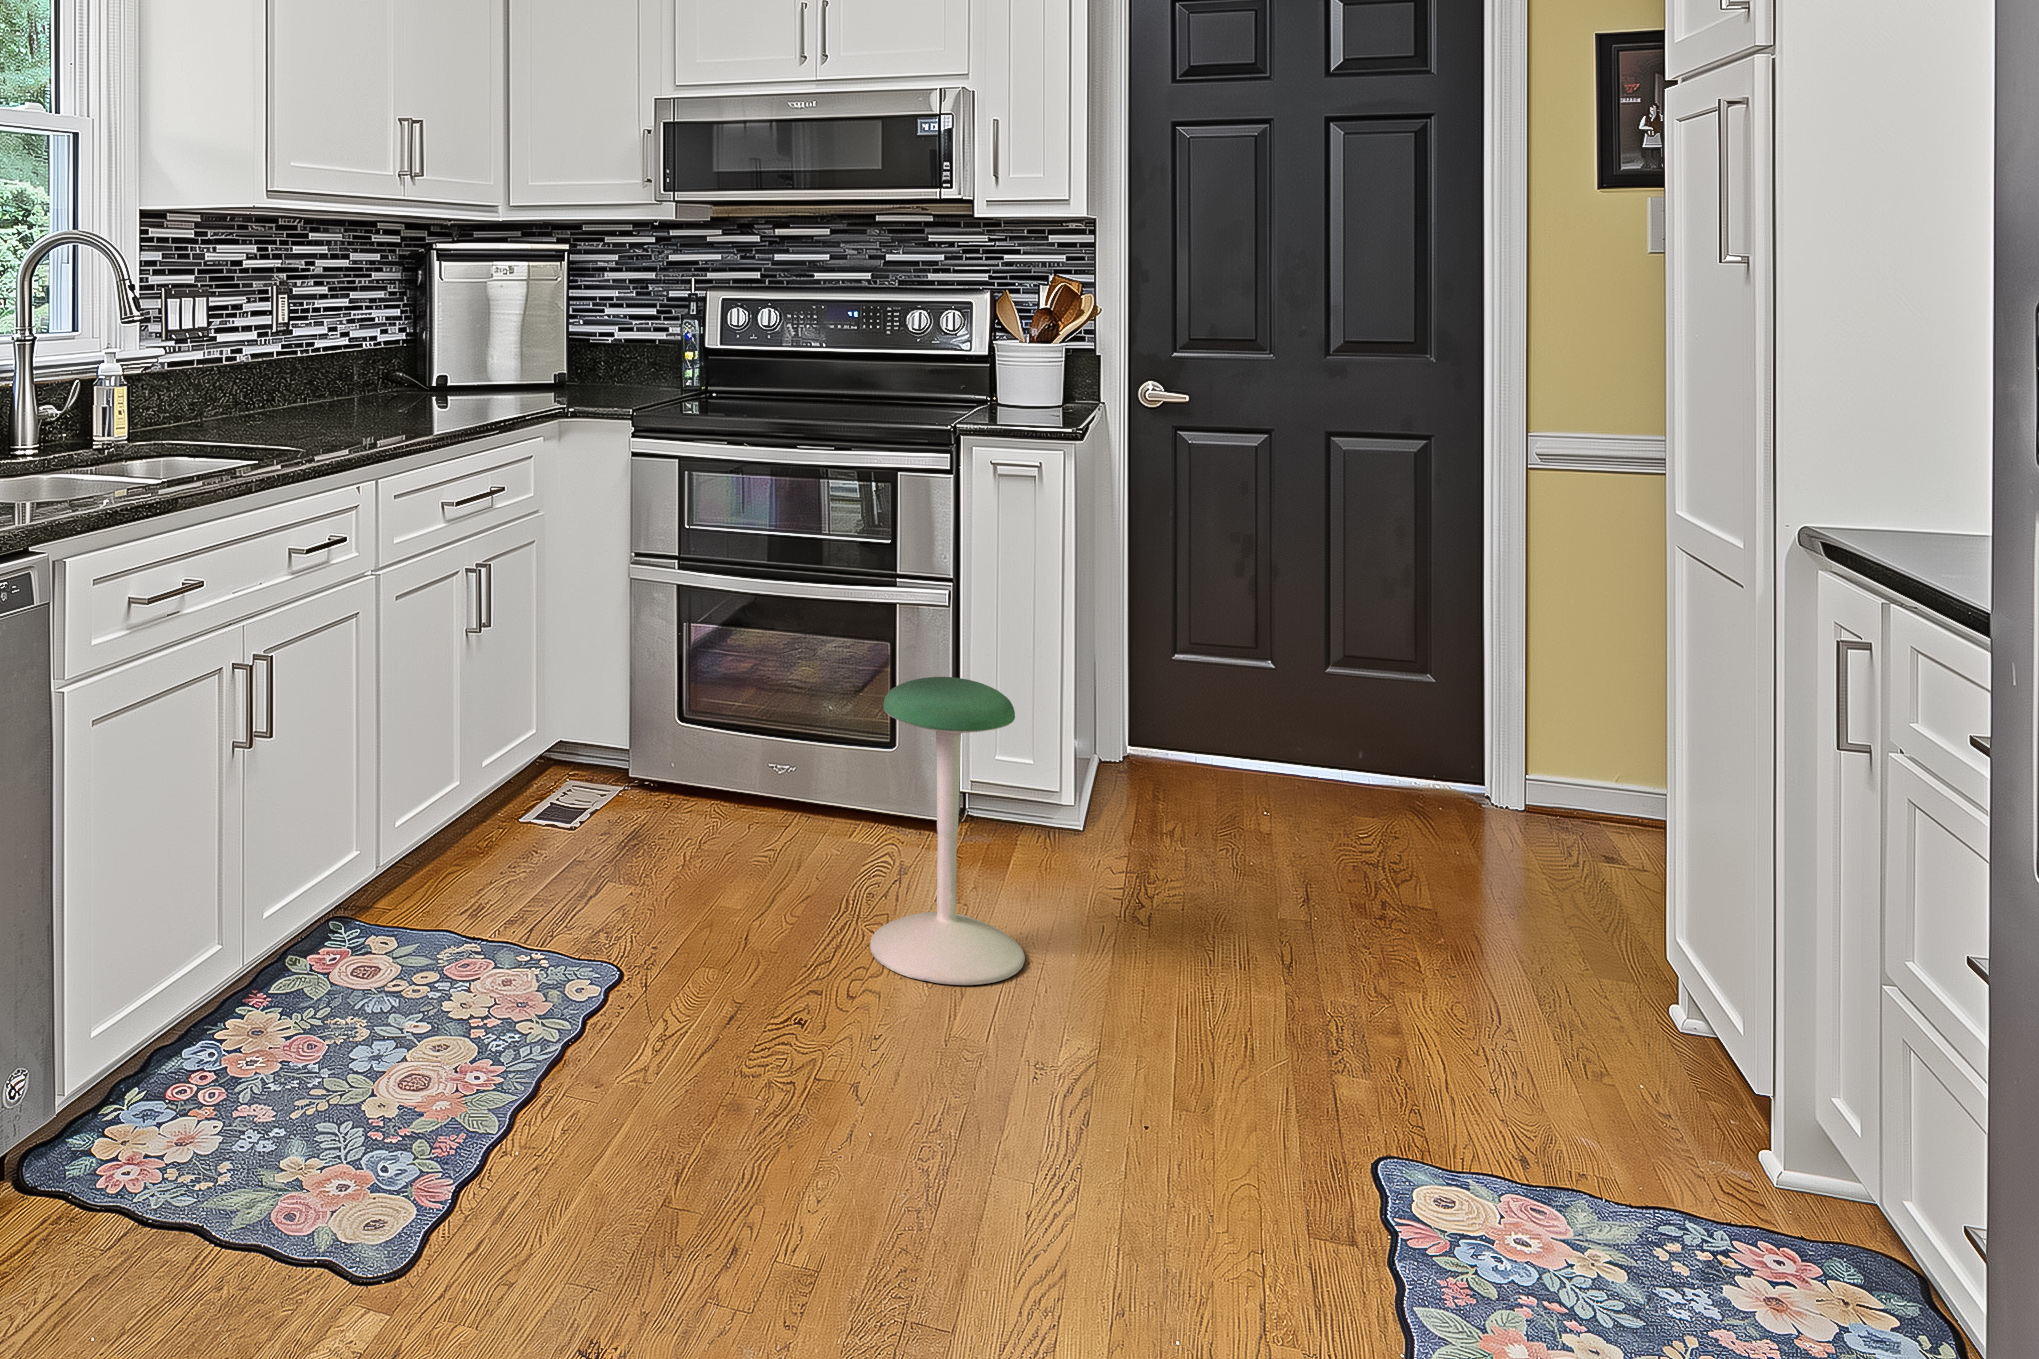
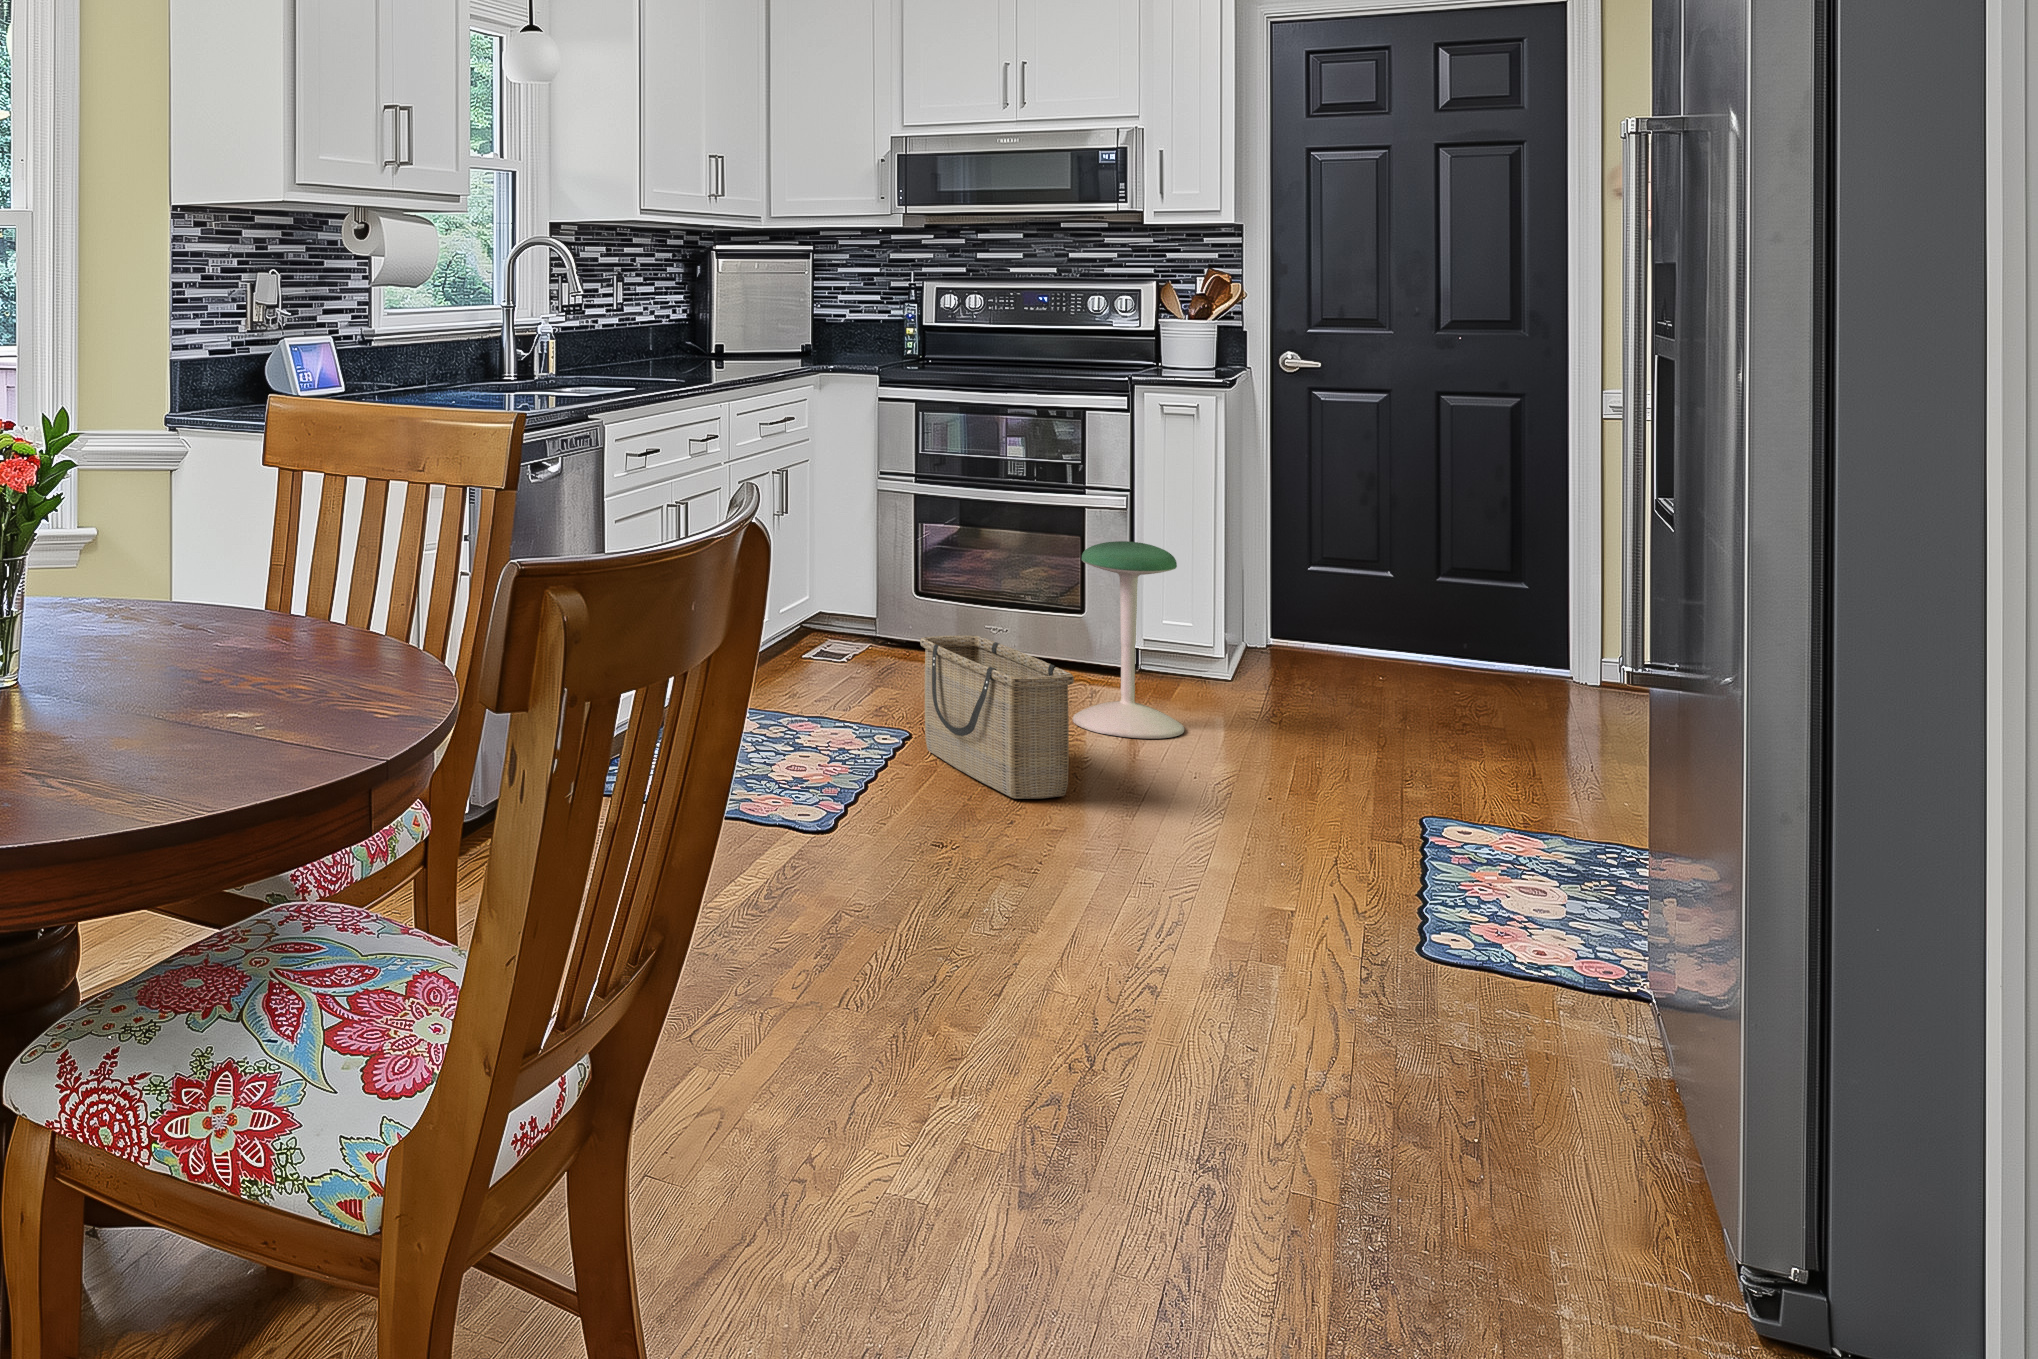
basket: none [633,856,855,1185] -> present [920,636,1074,799]

